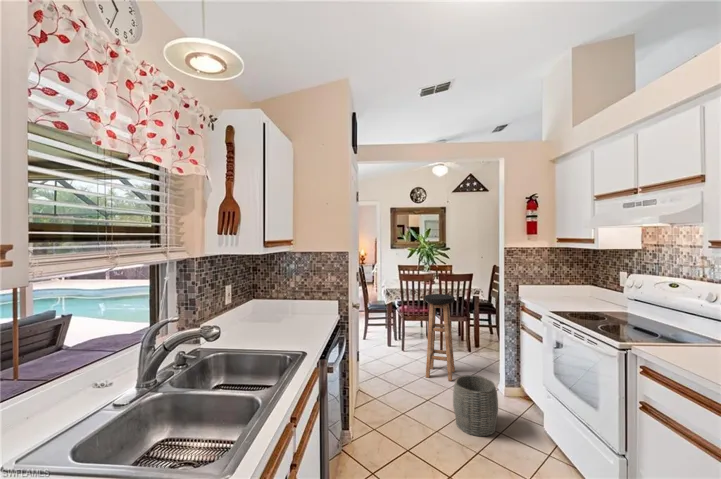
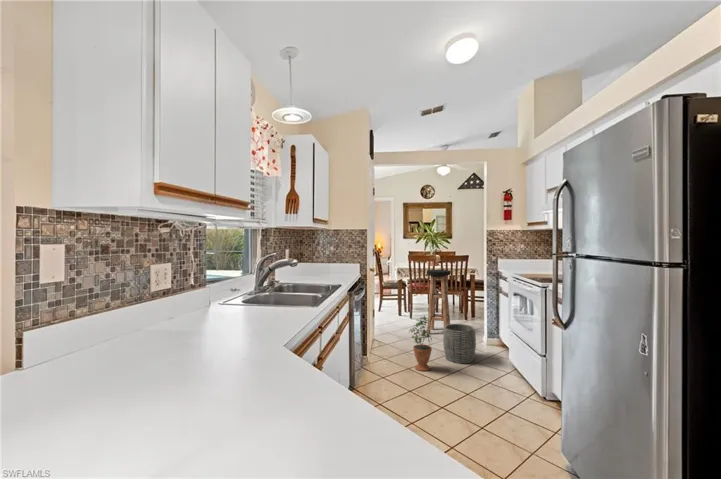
potted plant: none [408,371,442,456] -> present [410,316,432,371]

